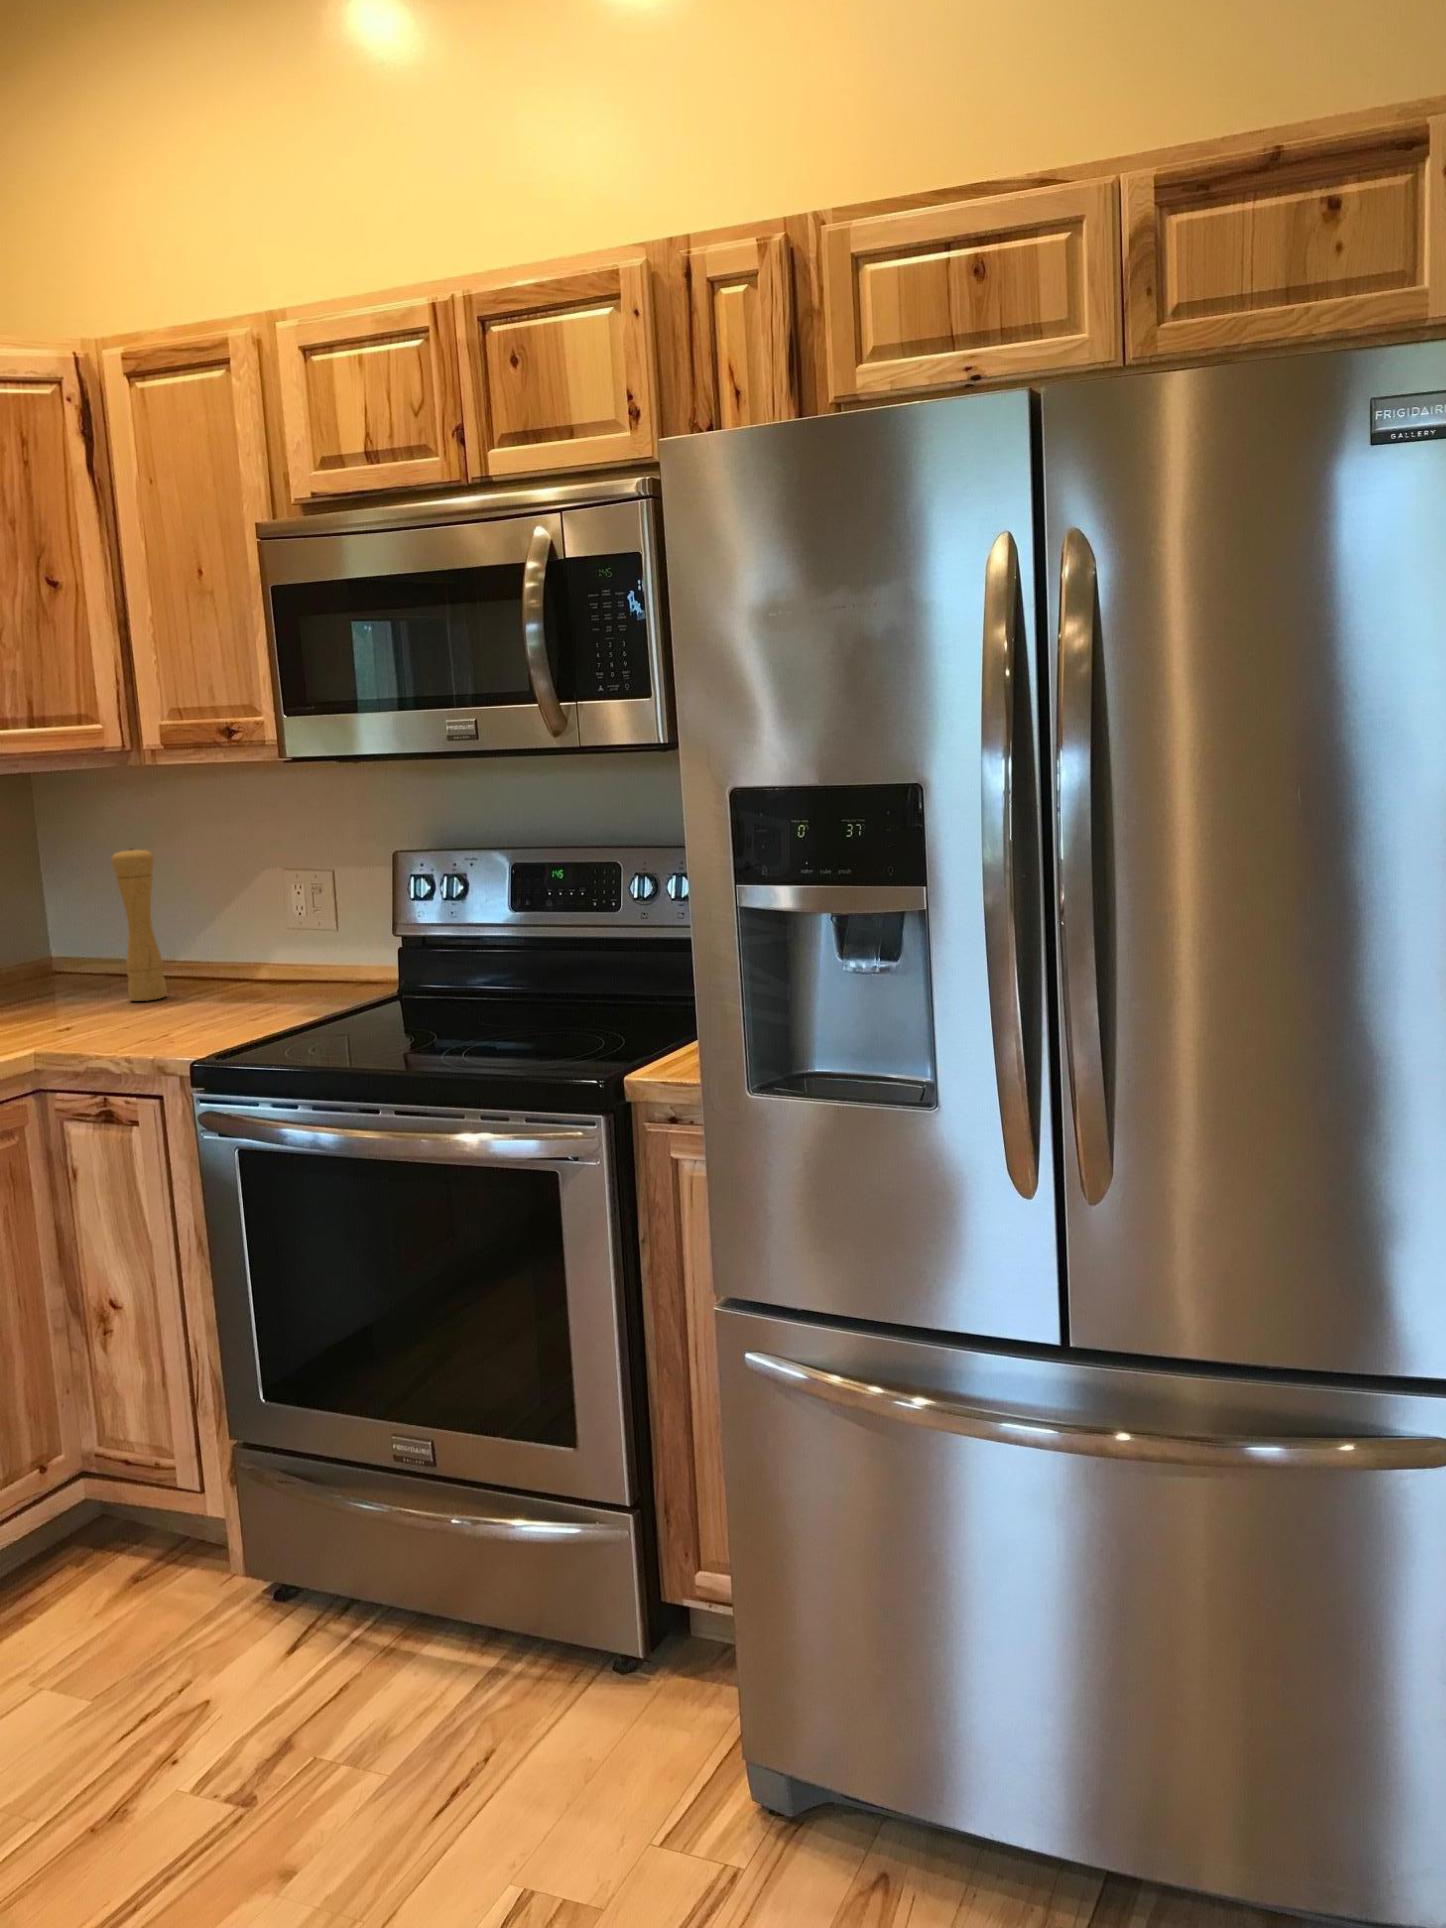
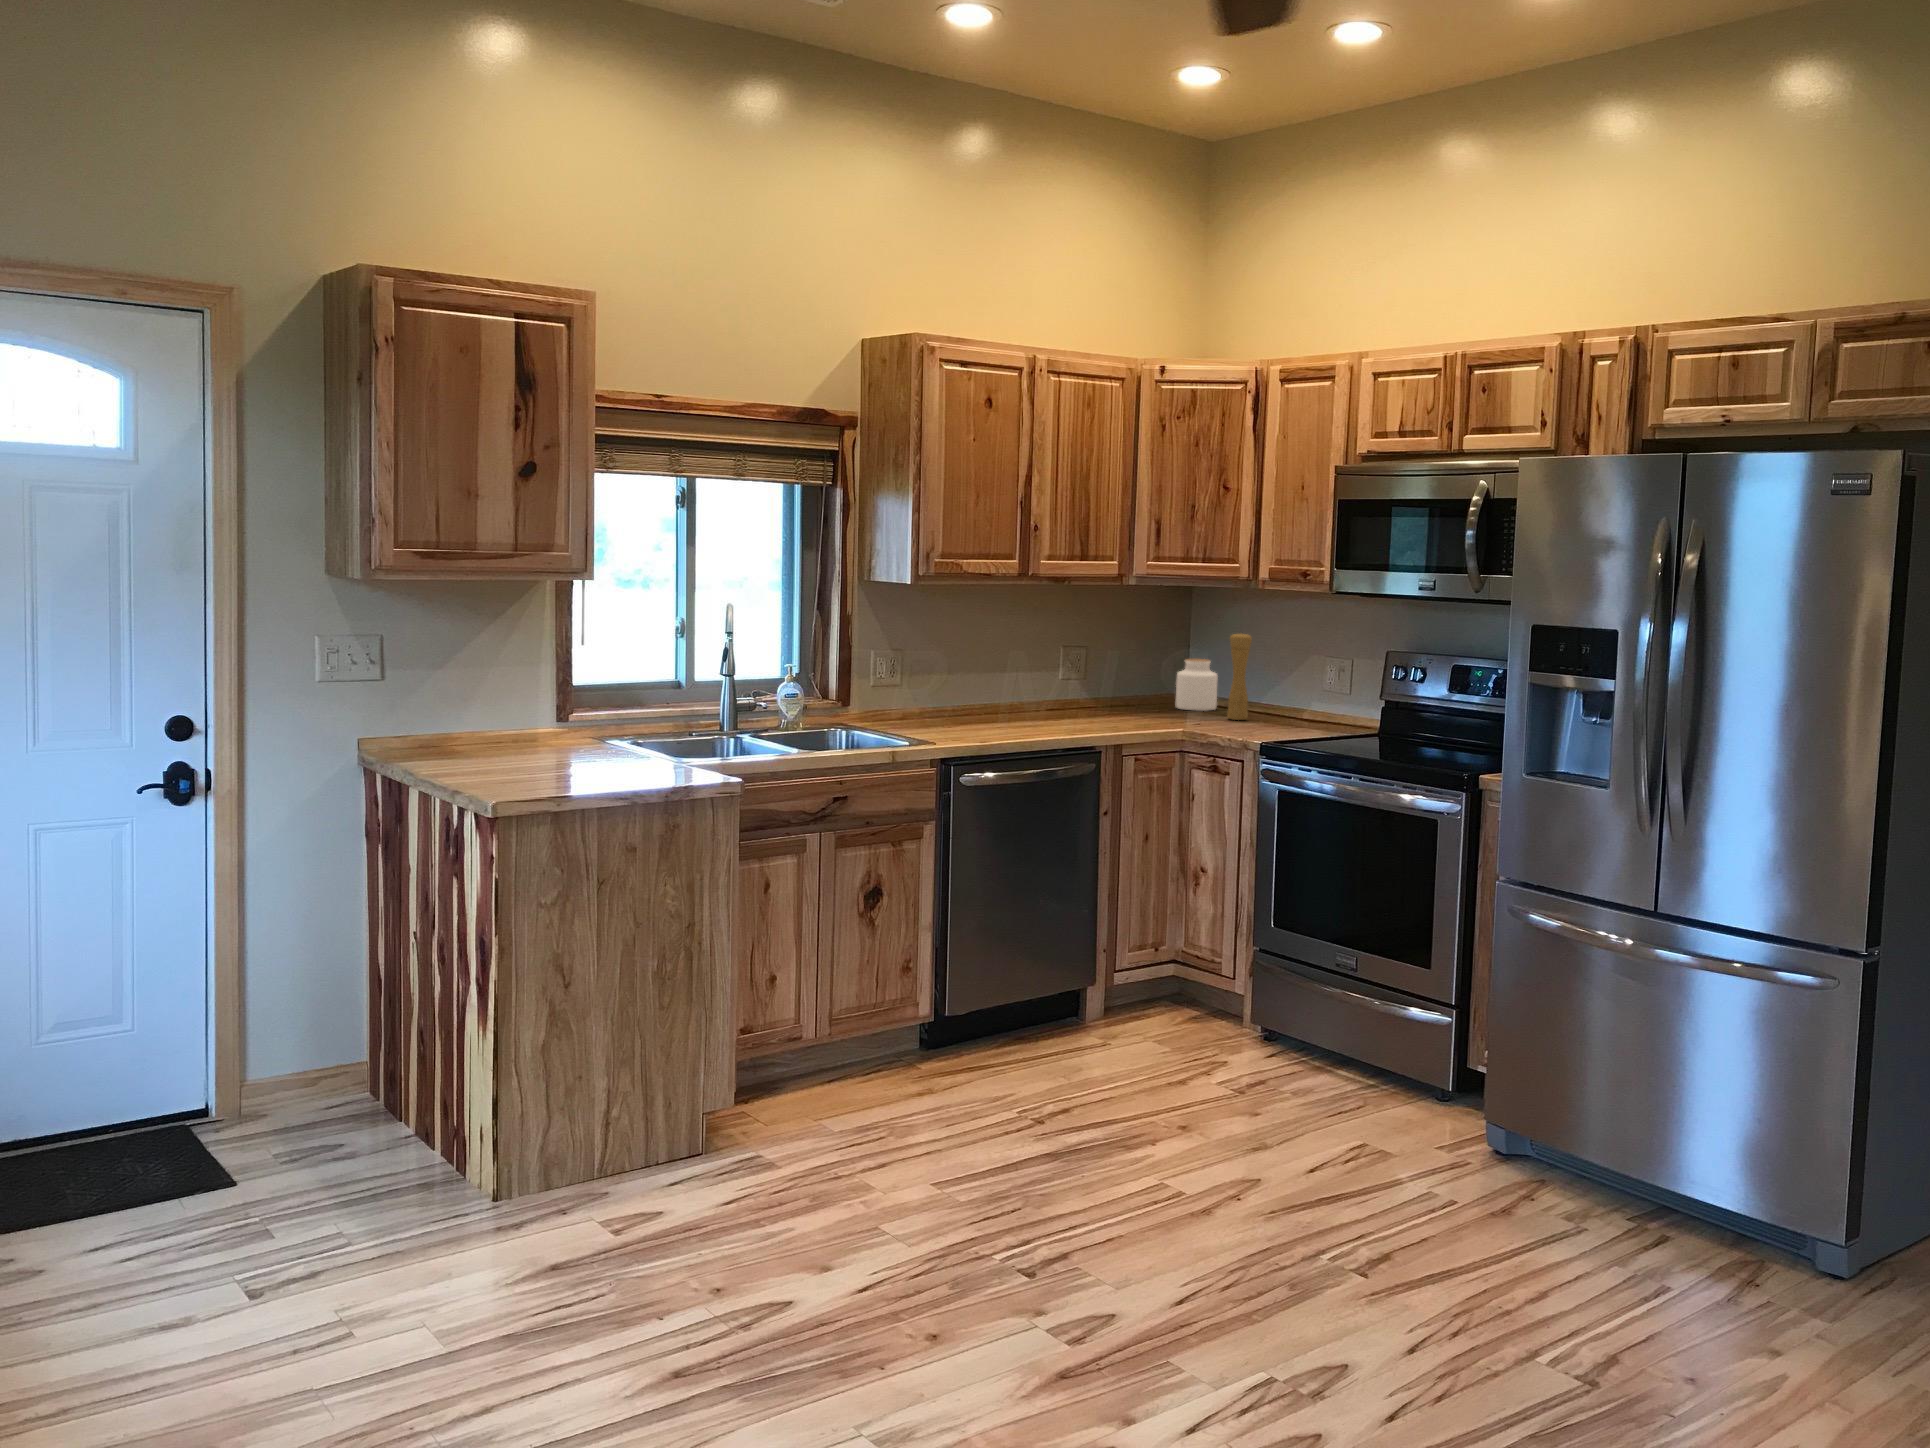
jar: none [33,896,115,988] -> present [1176,659,1218,711]

